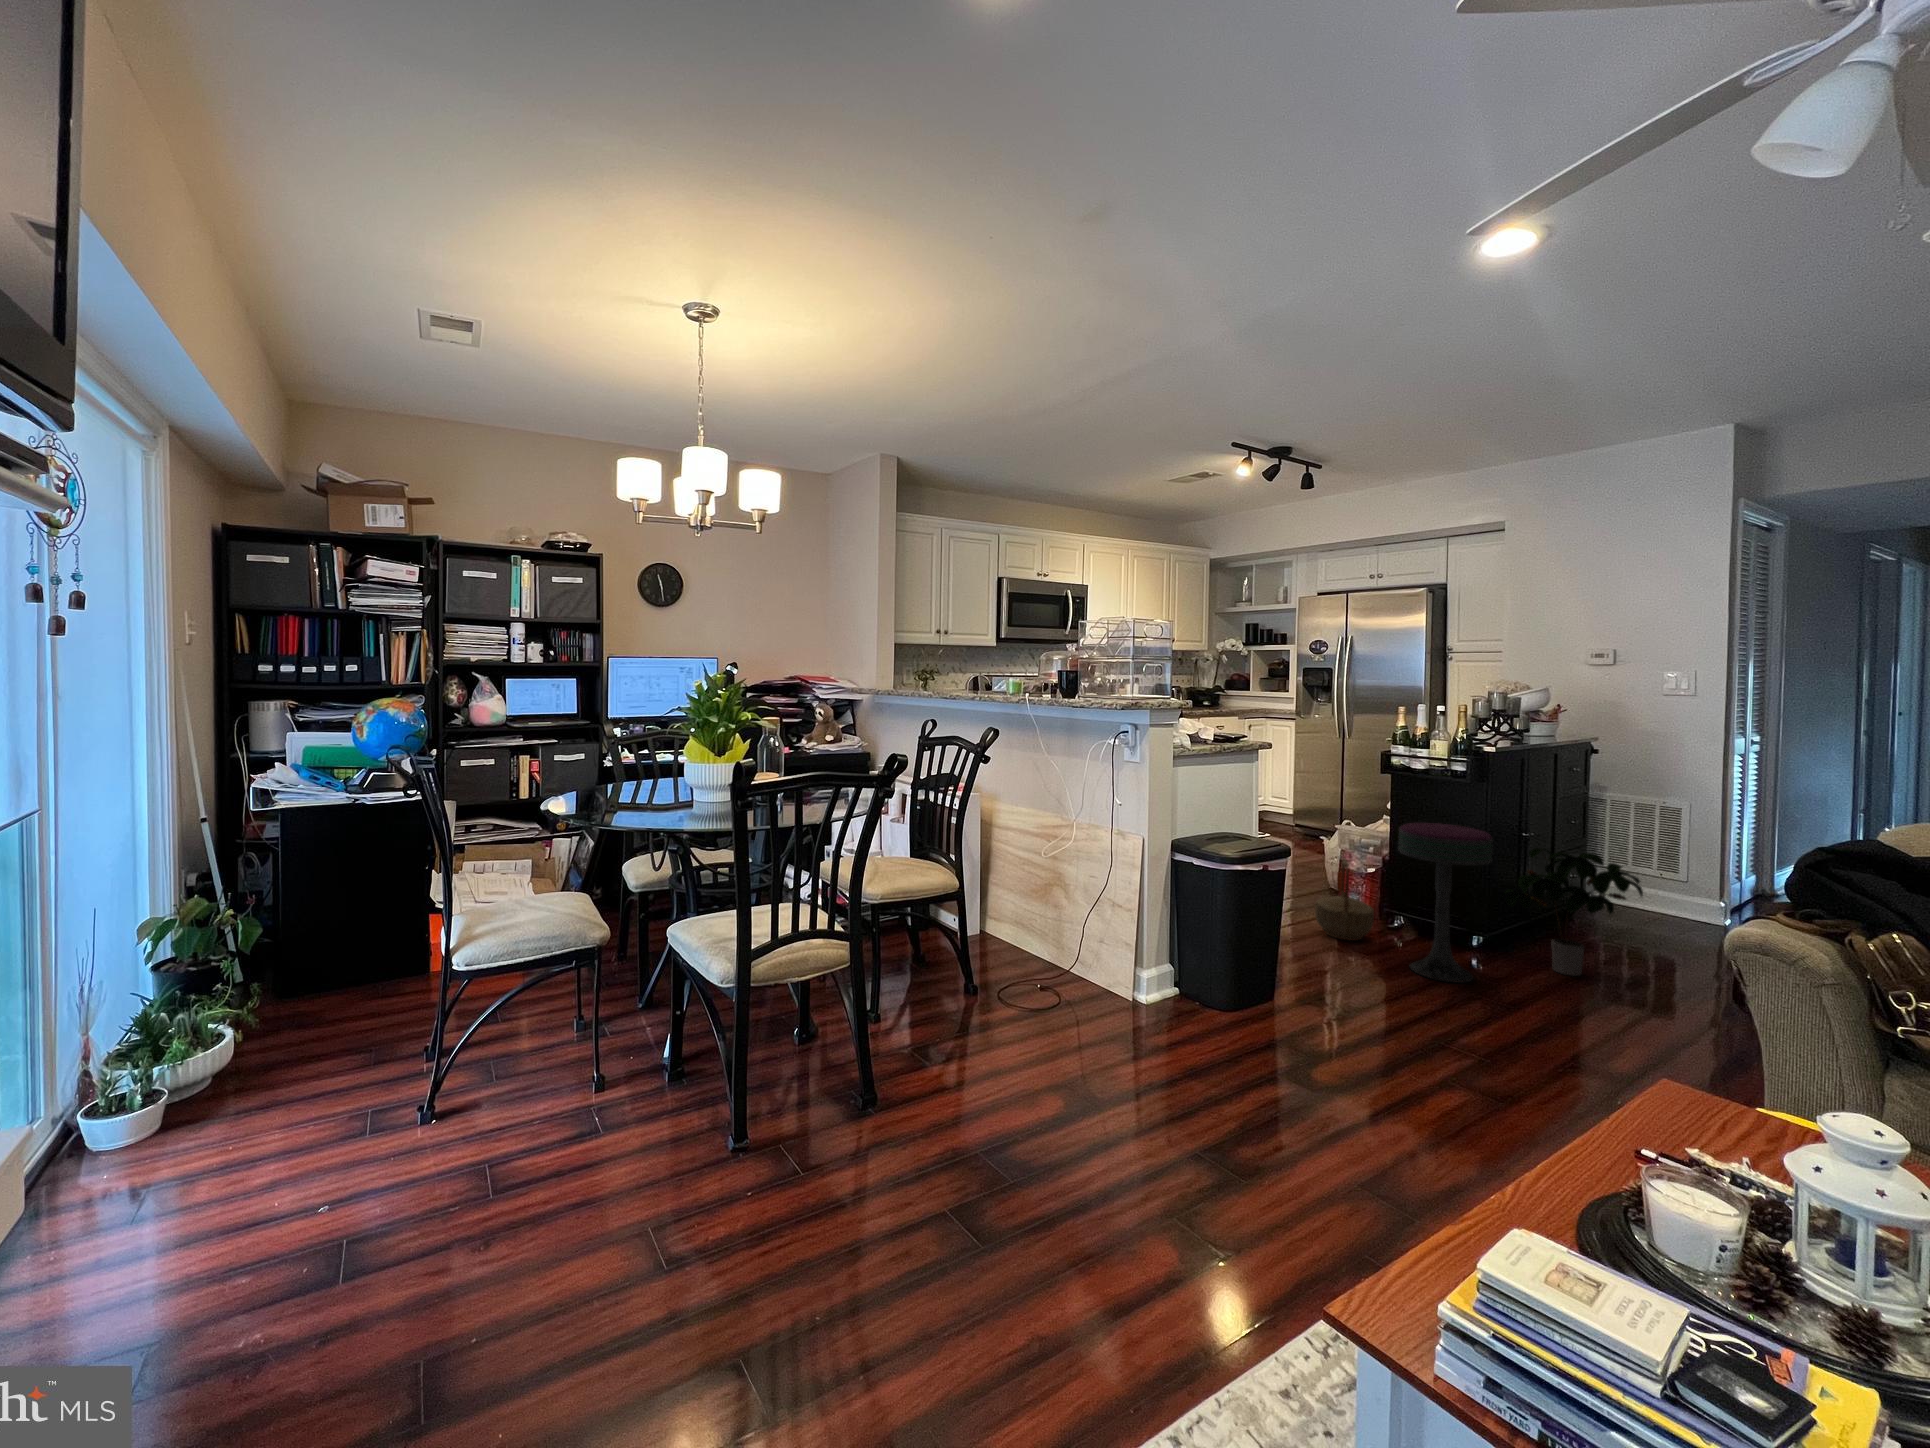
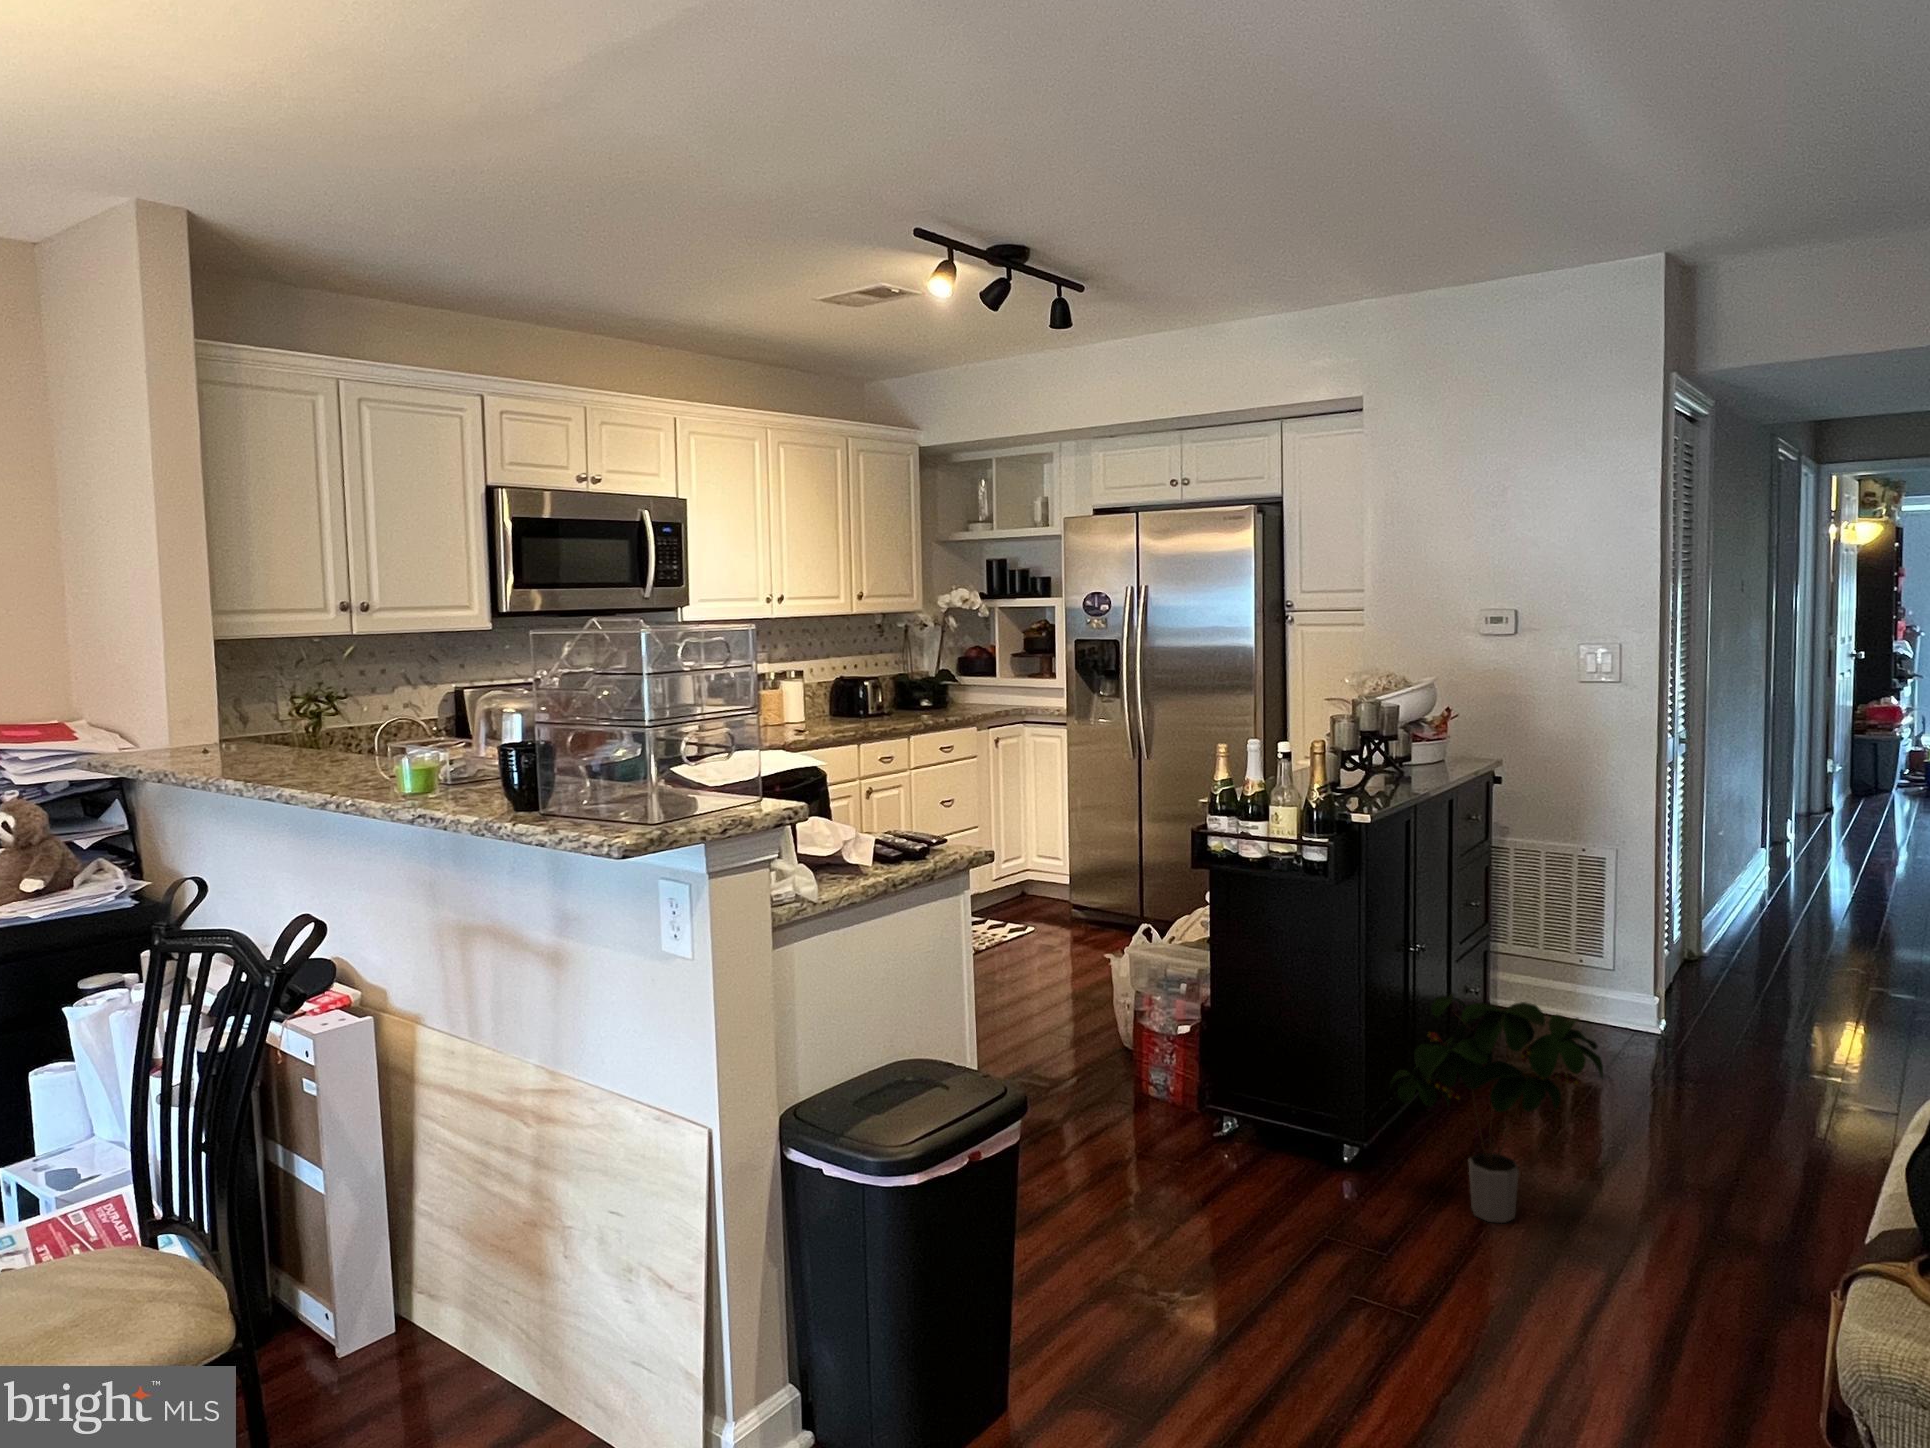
bar stool: present [1398,823,1493,983] -> none [1225,980,1382,1298]
basket: present [1315,858,1374,941] -> none [1088,1037,1189,1205]

